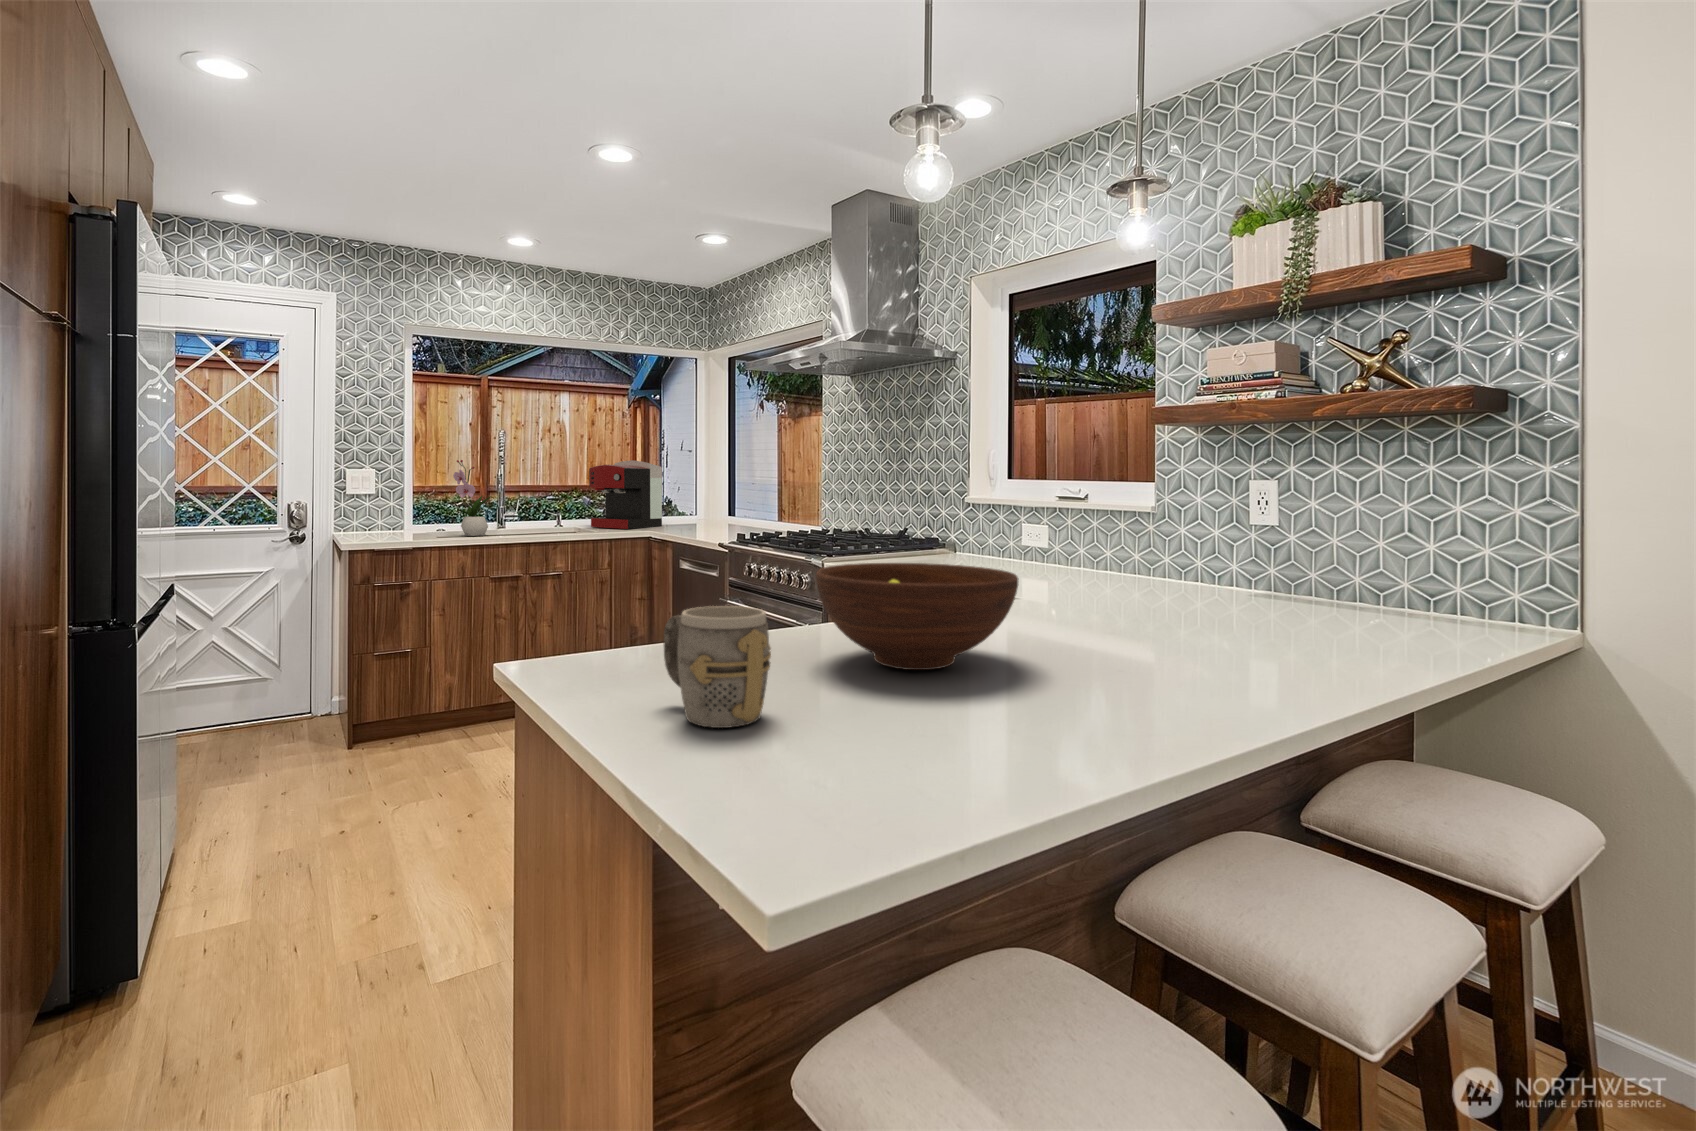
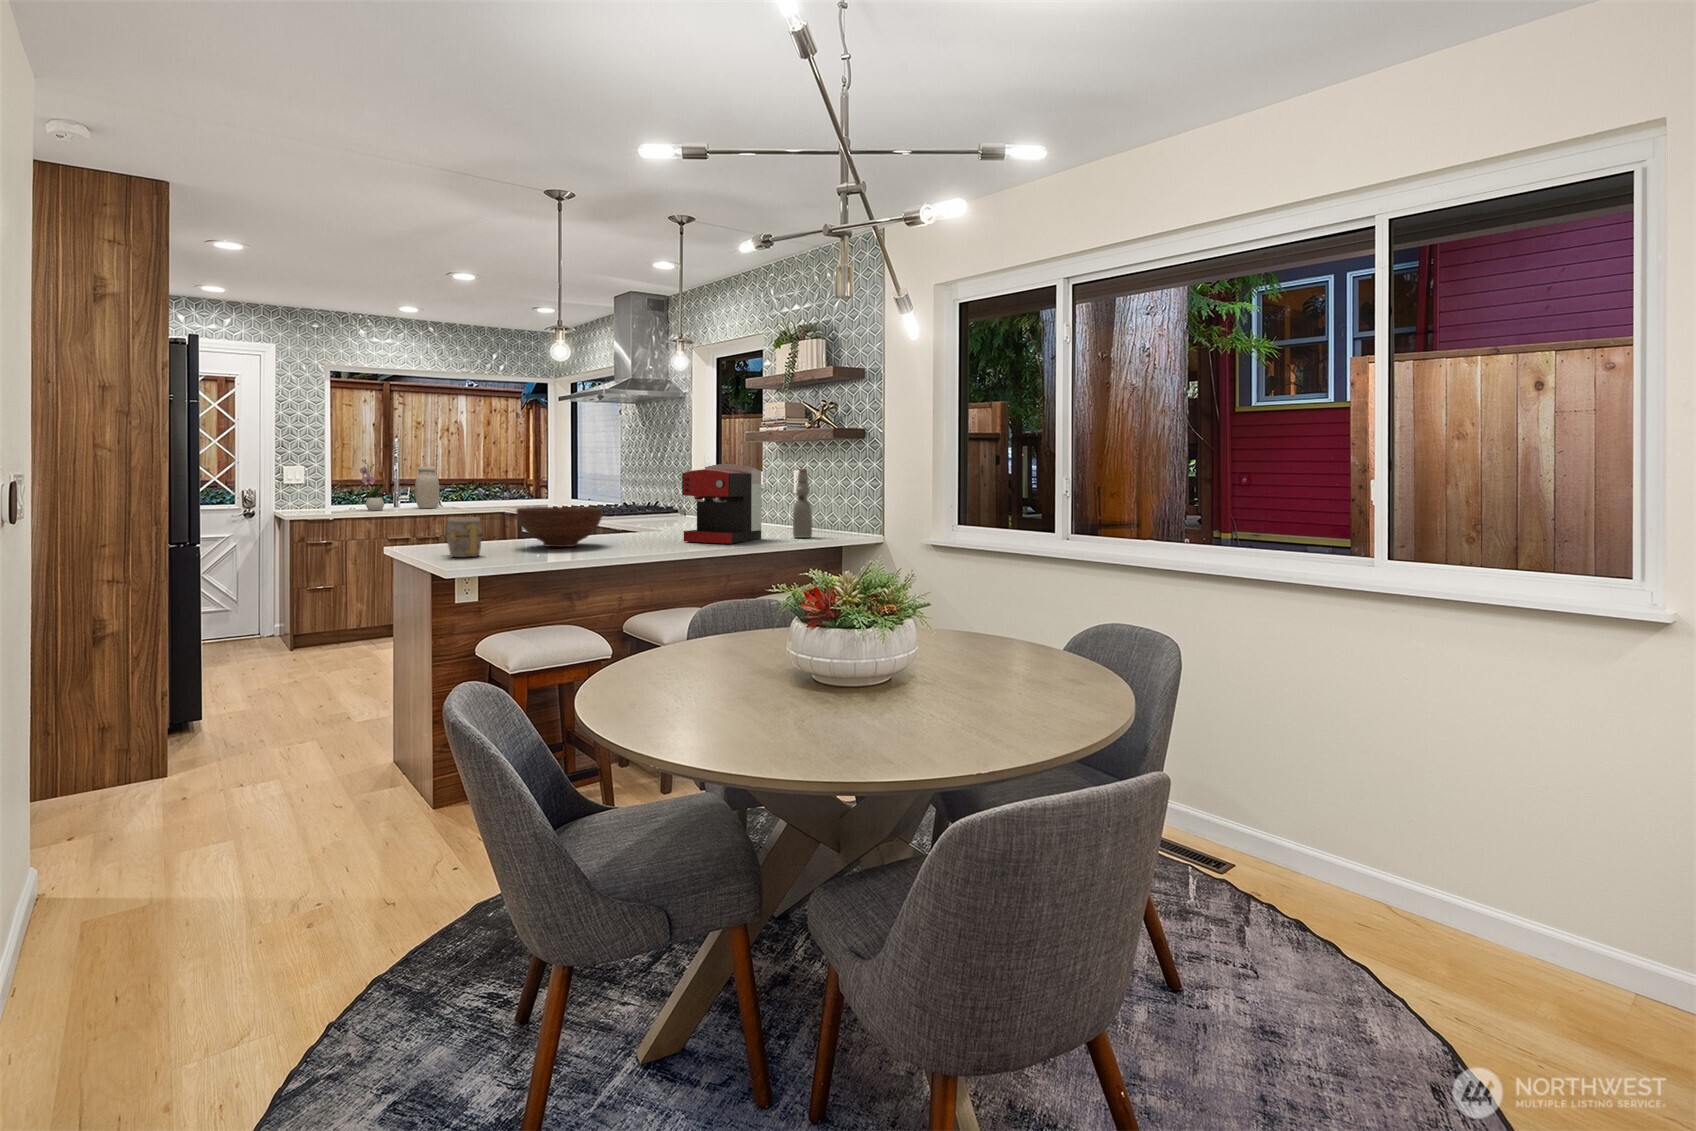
coffee maker: present [589,460,662,529] -> present [682,464,761,544]
jar: none [531,470,565,531] -> present [415,467,440,508]
bottle: none [1375,478,1428,634] -> present [793,469,812,538]

